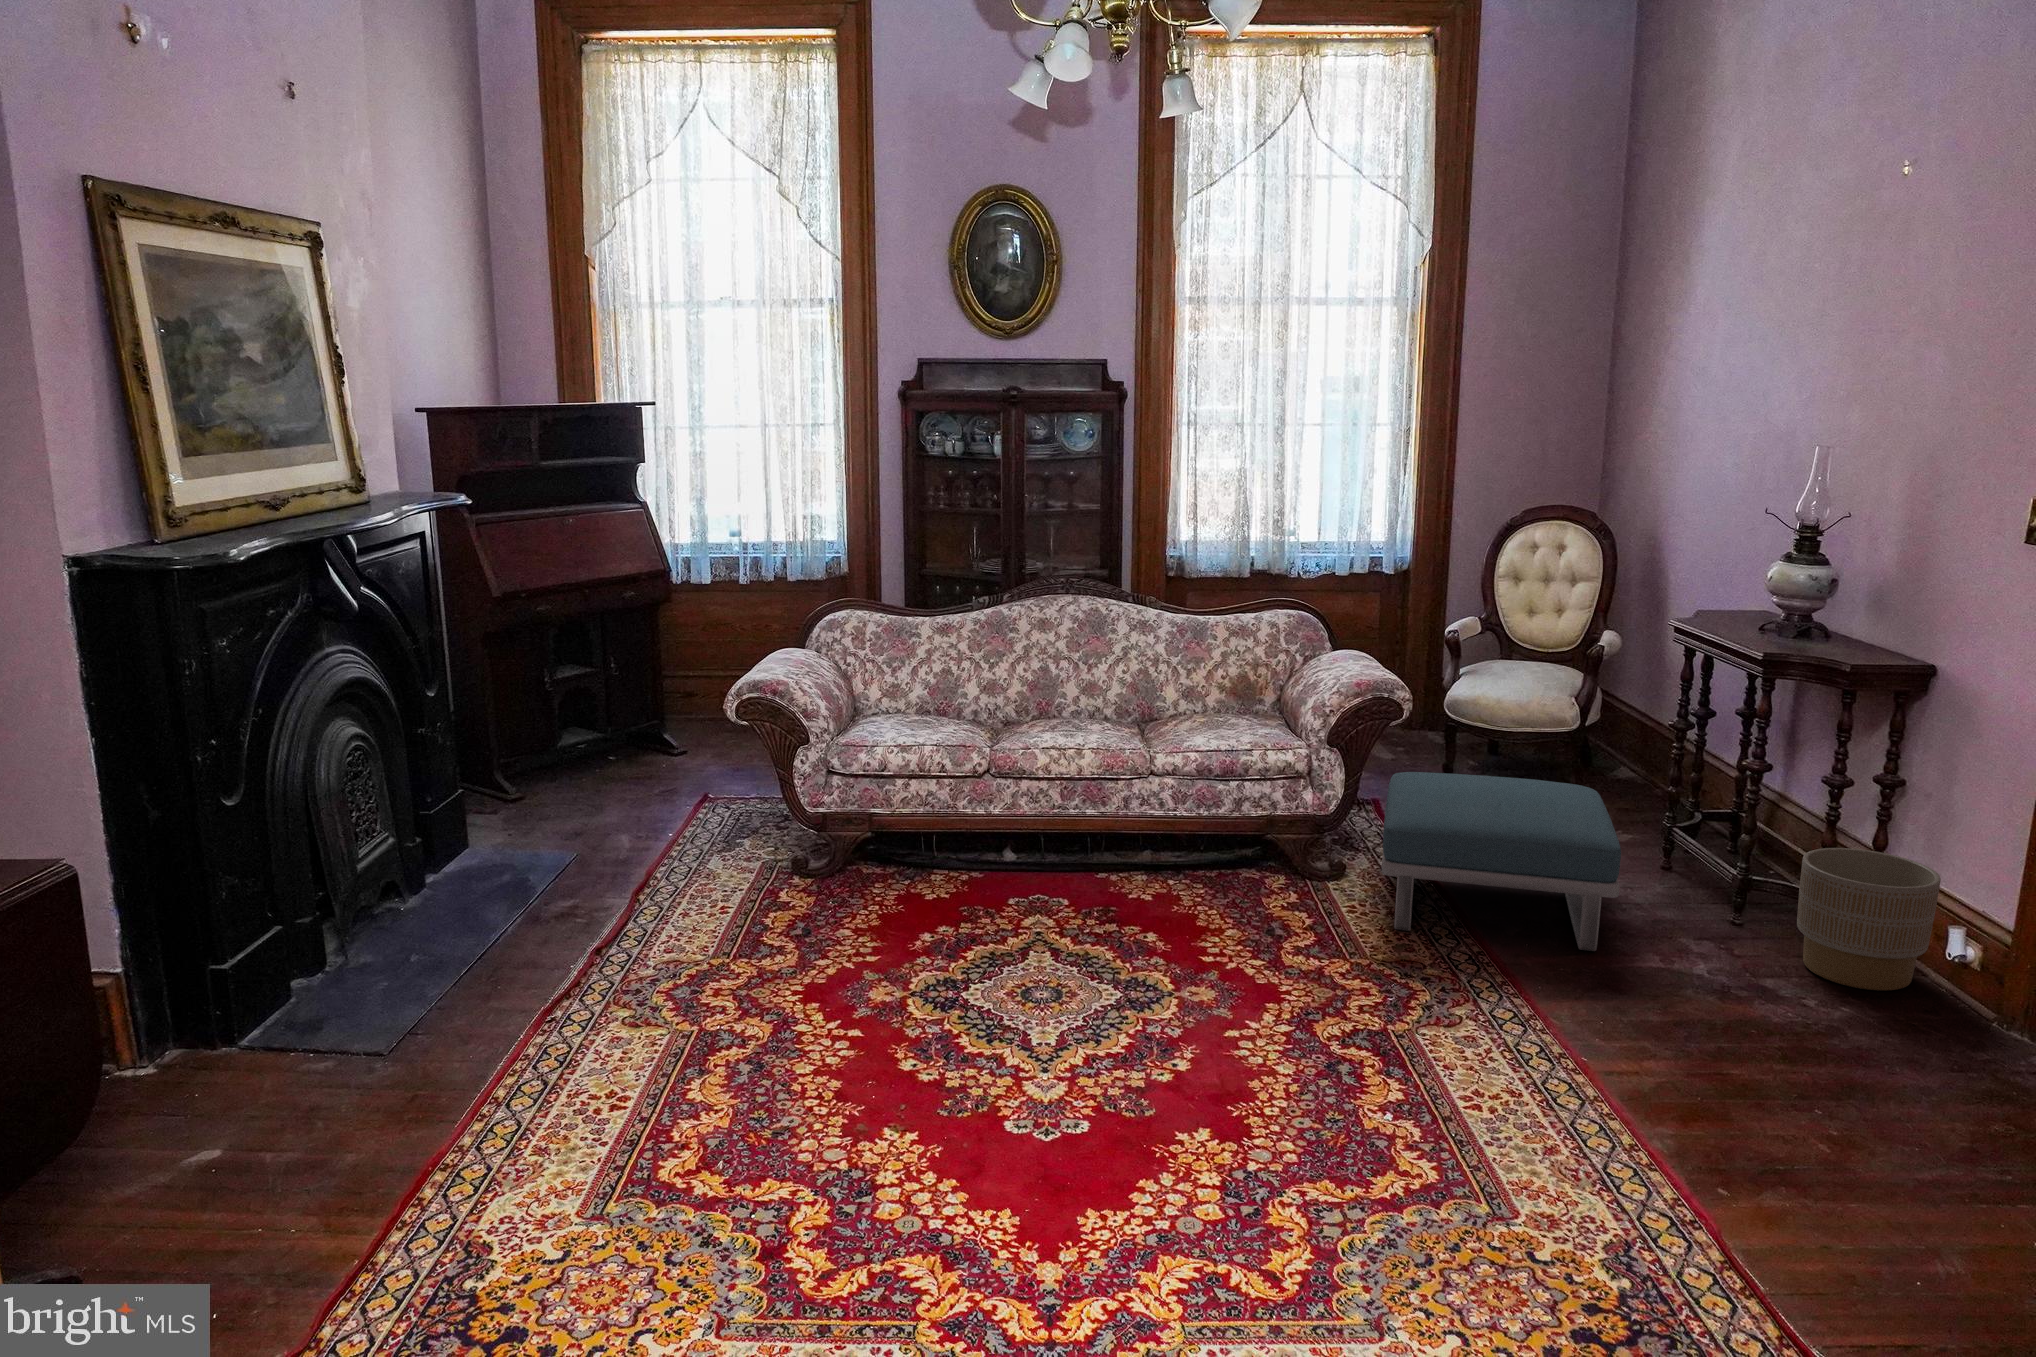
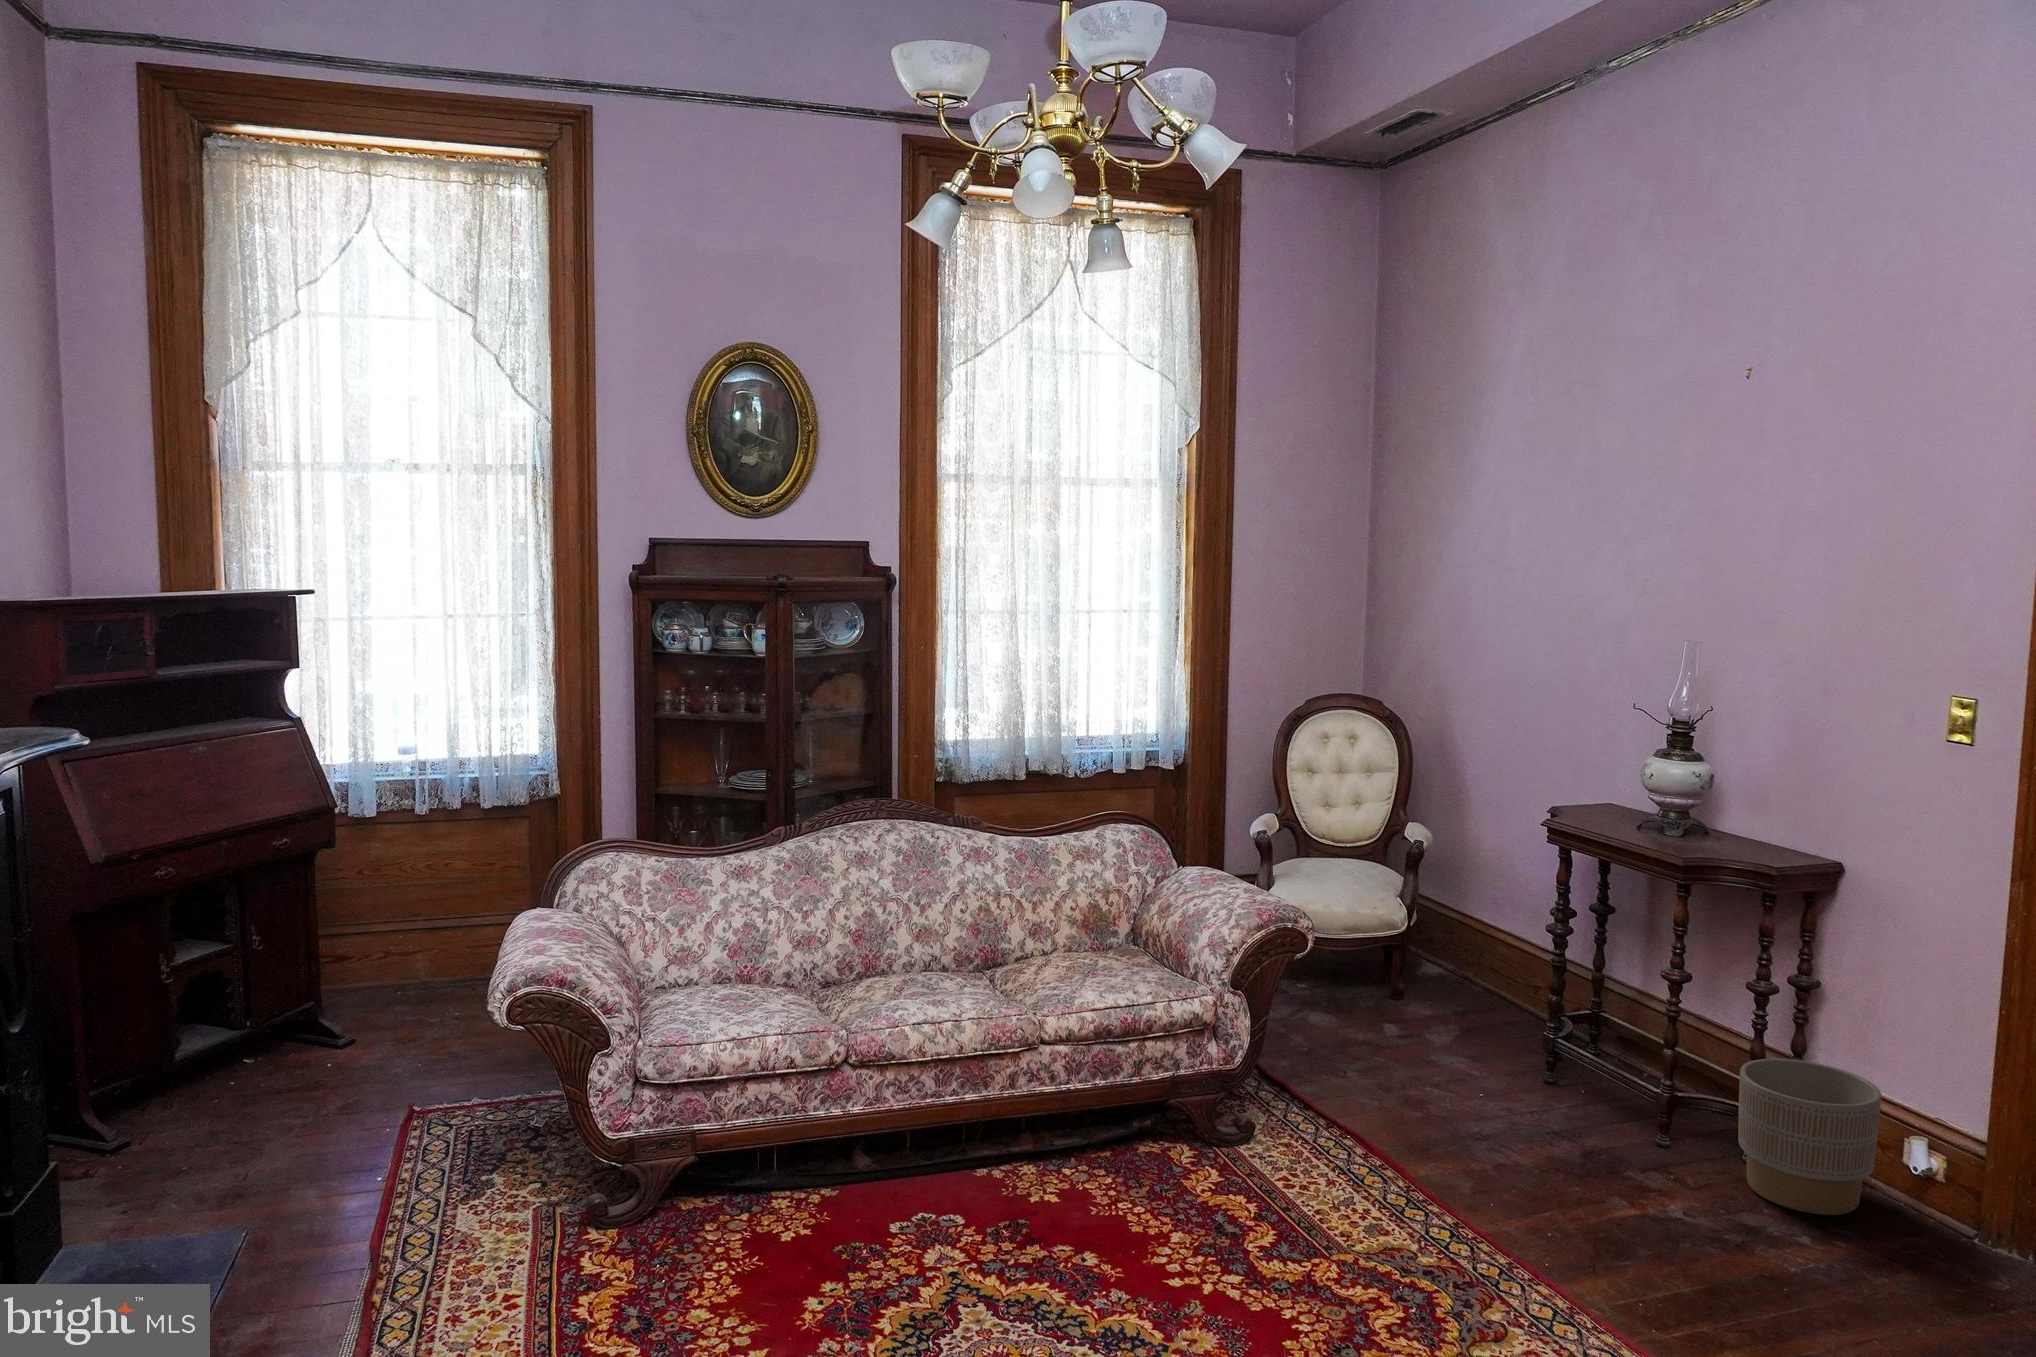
footstool: present [1382,772,1621,951] -> none [1278,1003,1580,1205]

